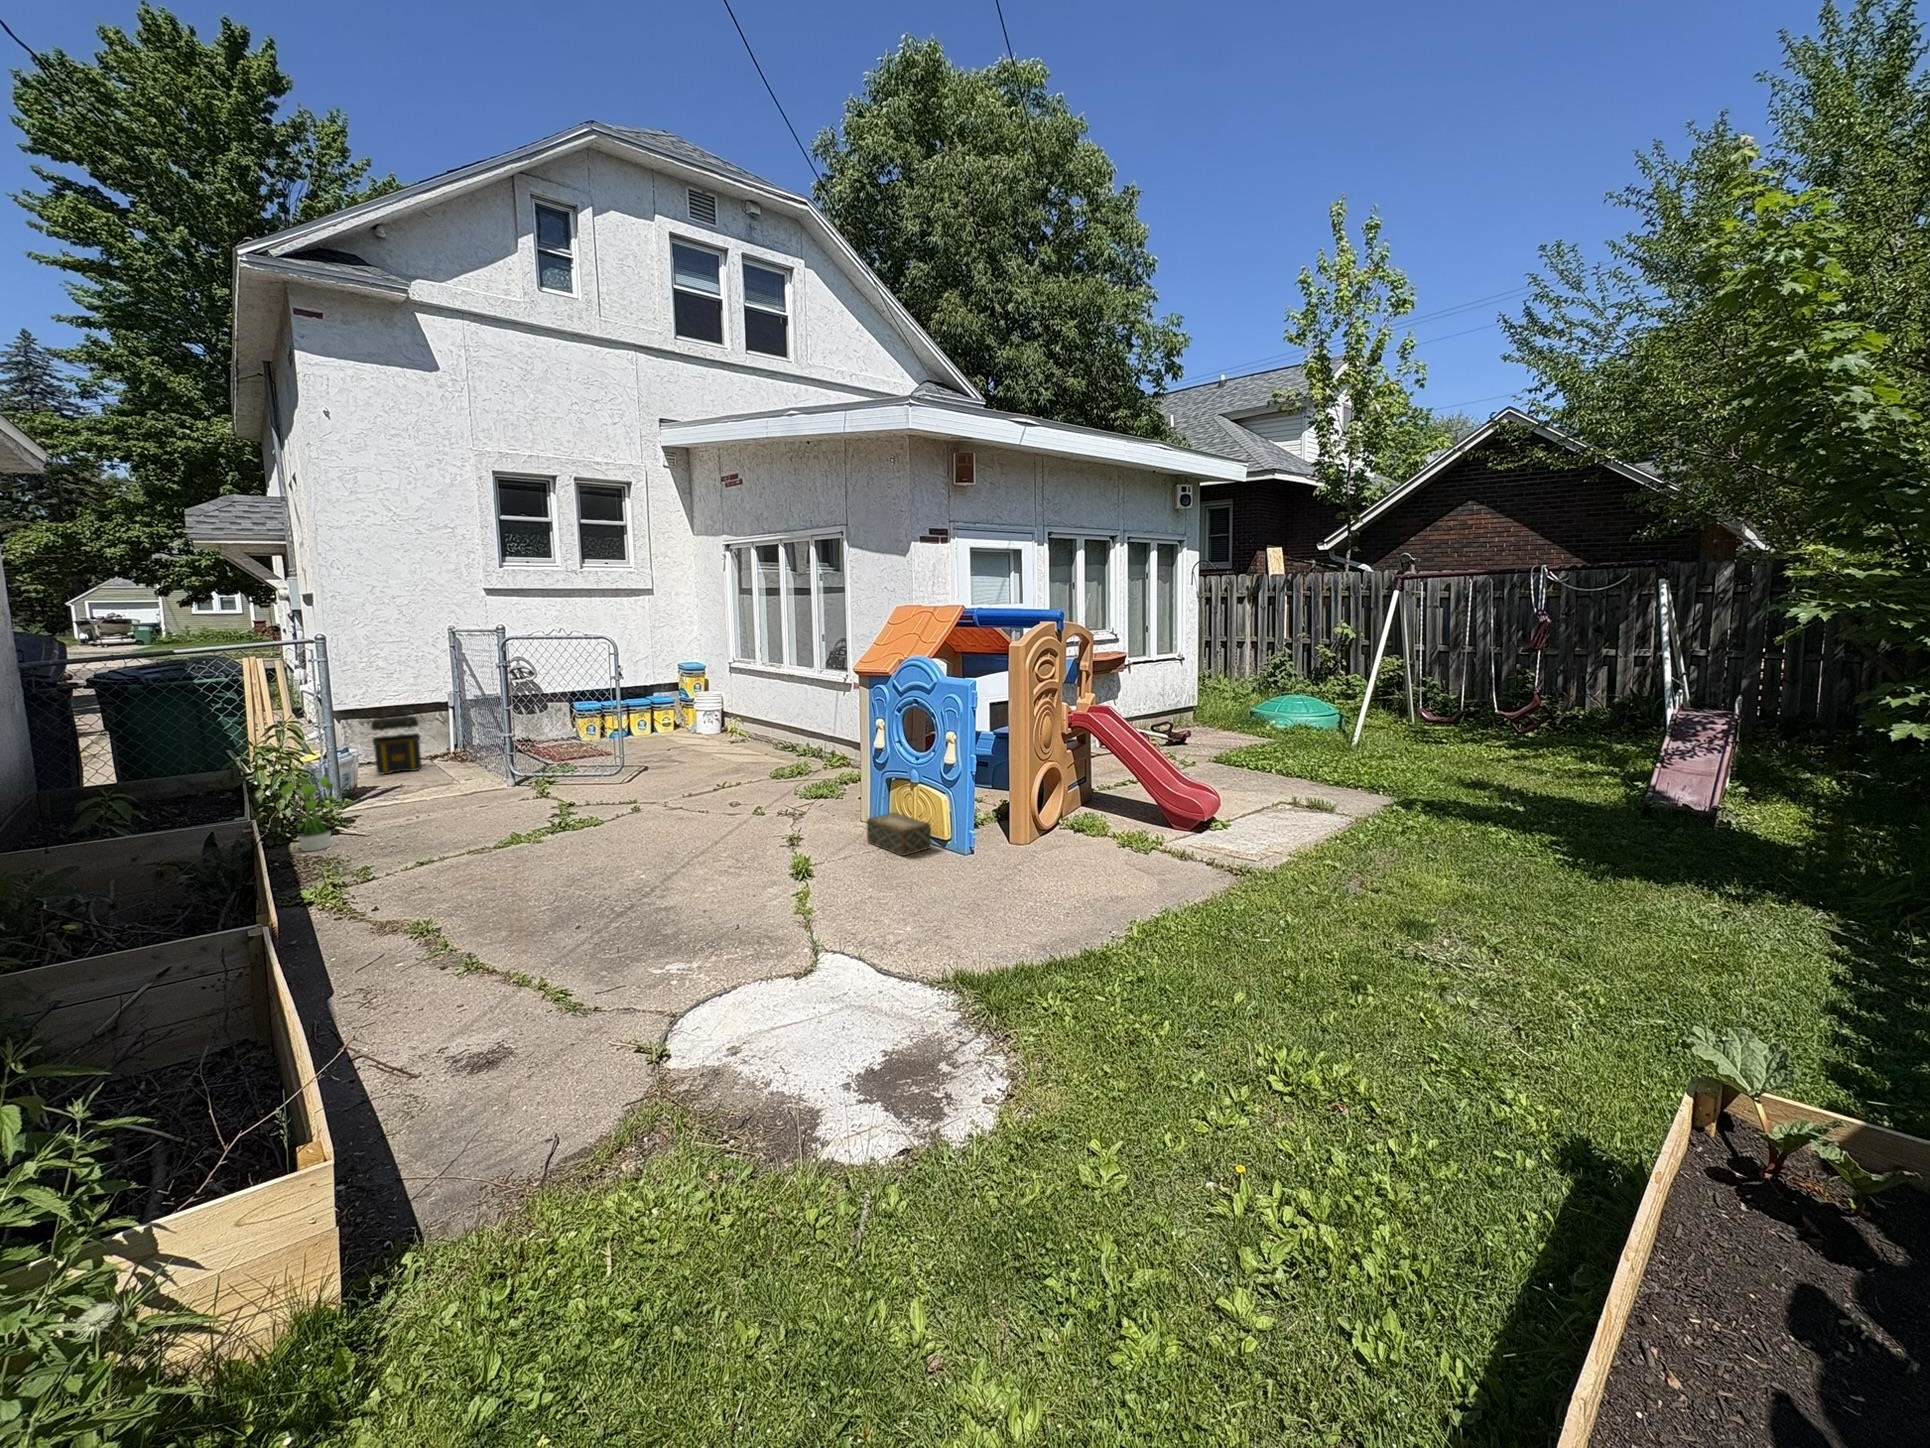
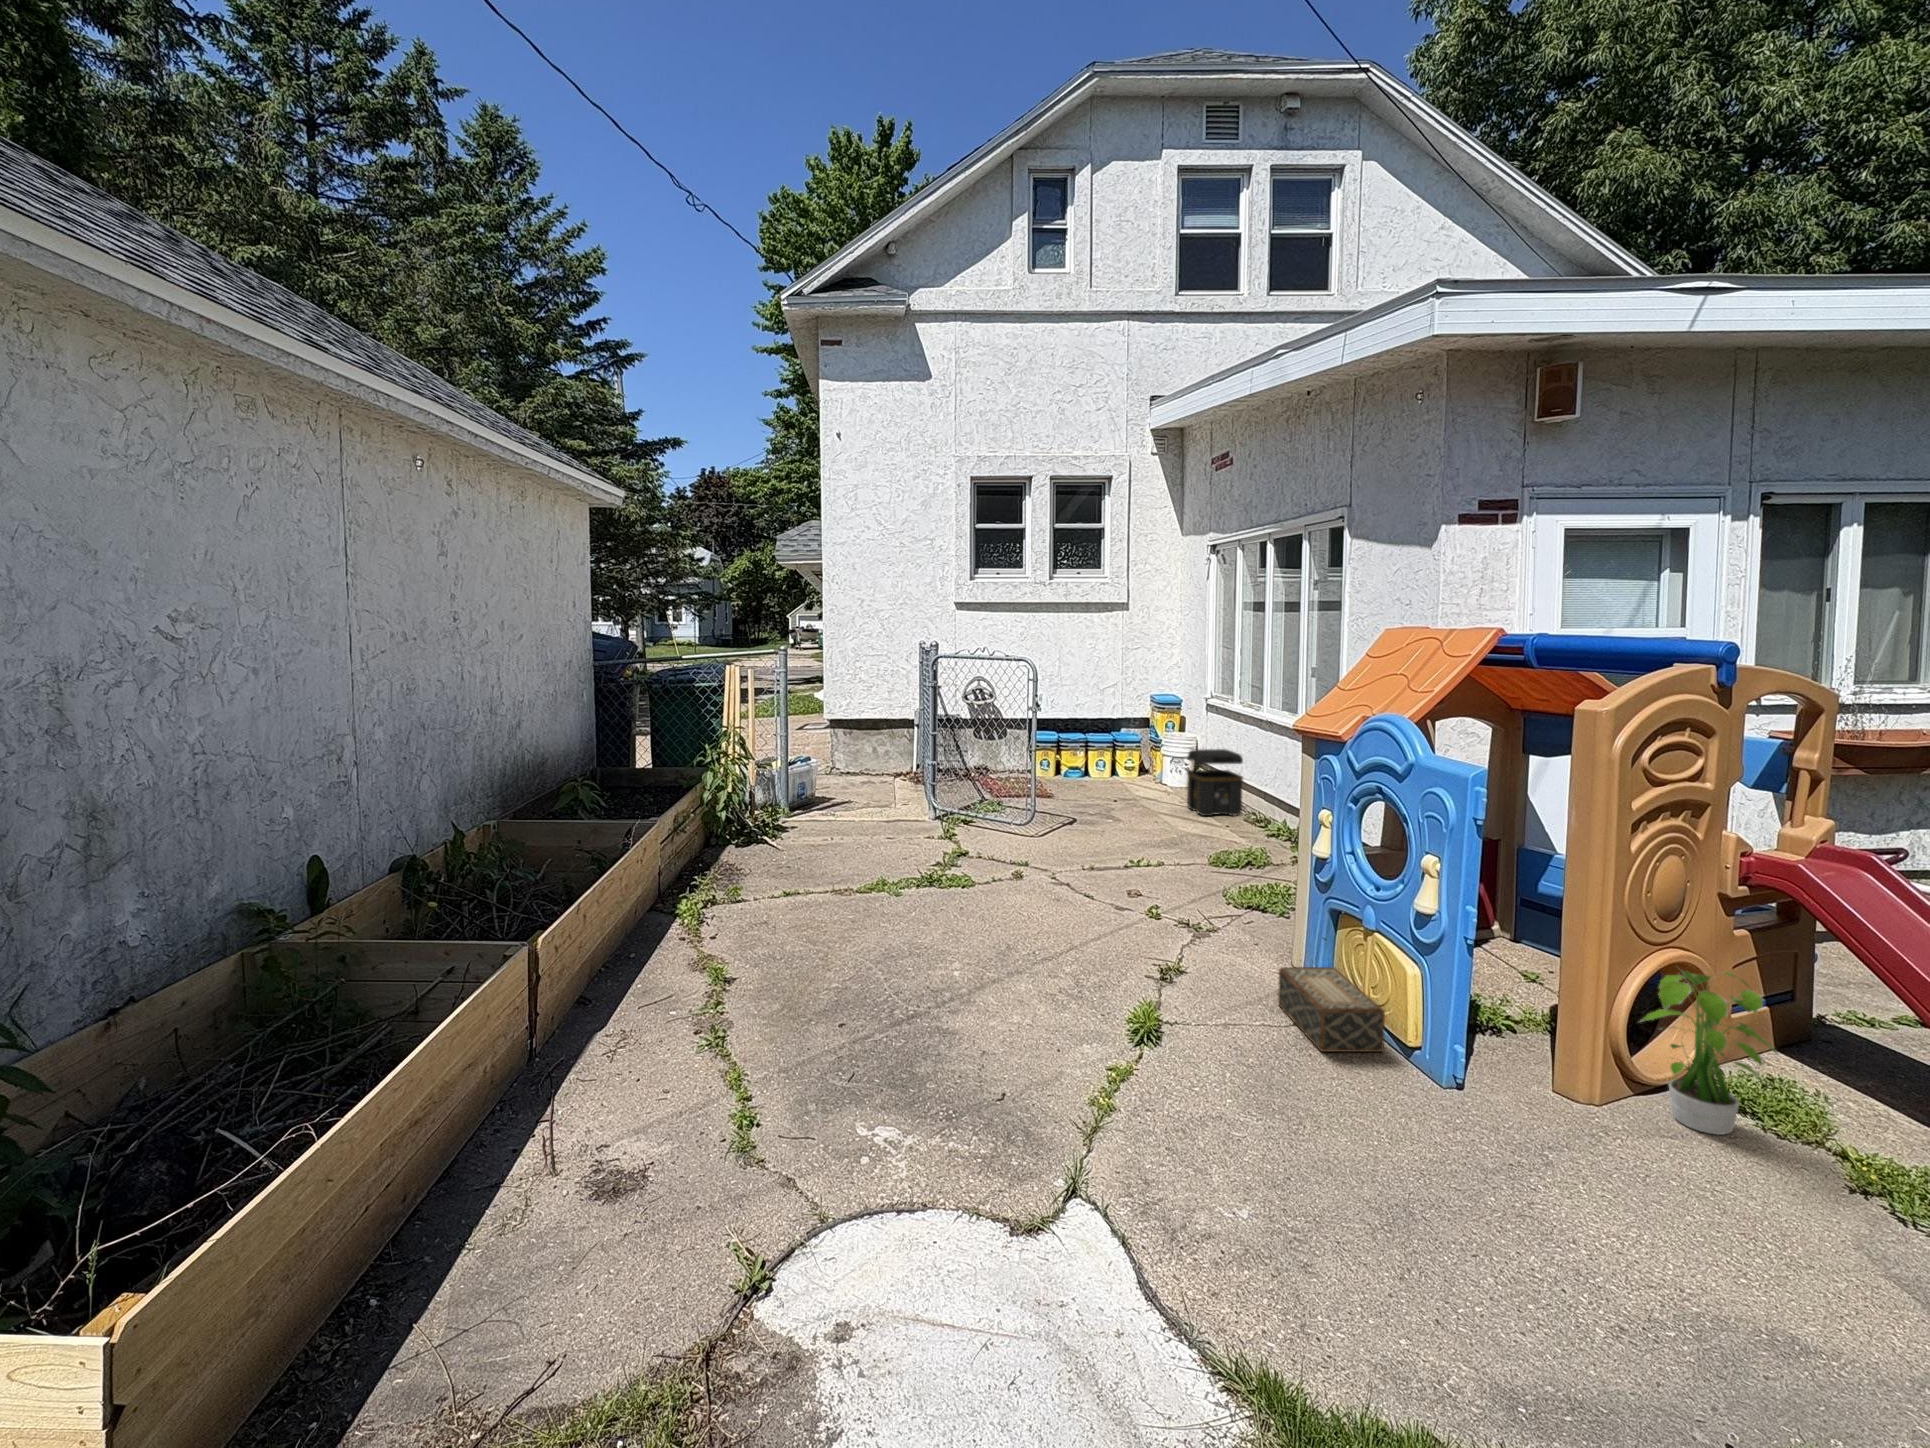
toolbox: present [371,716,421,774] -> present [1187,749,1243,816]
potted plant: present [281,777,336,851] -> present [1641,968,1778,1135]

